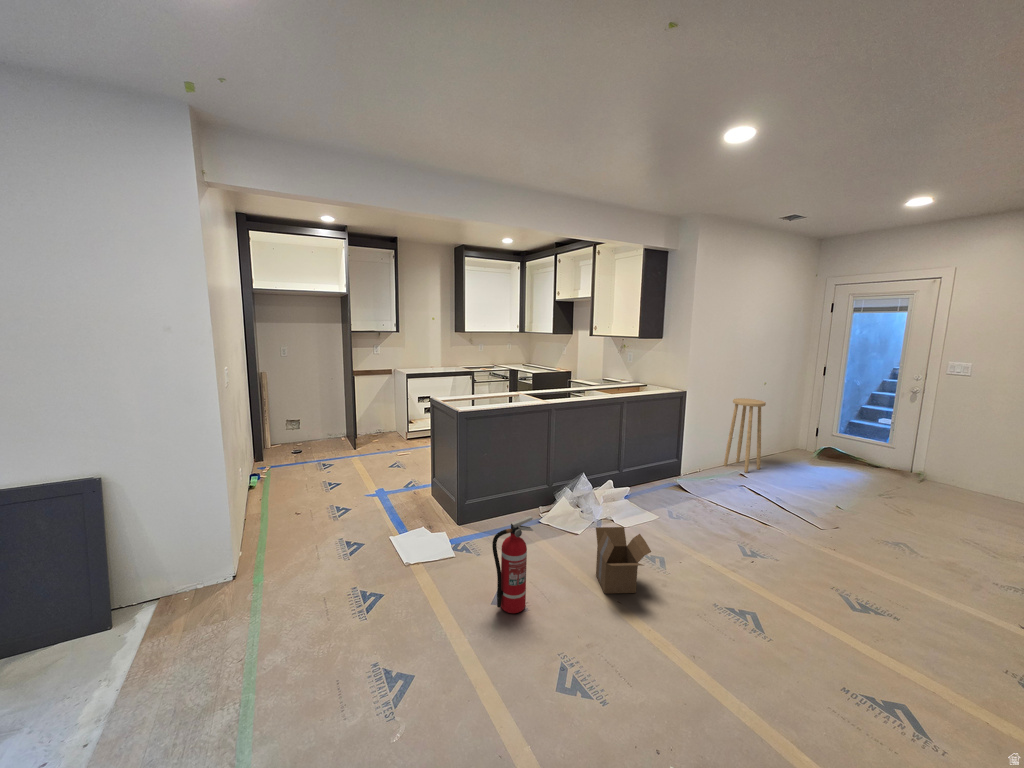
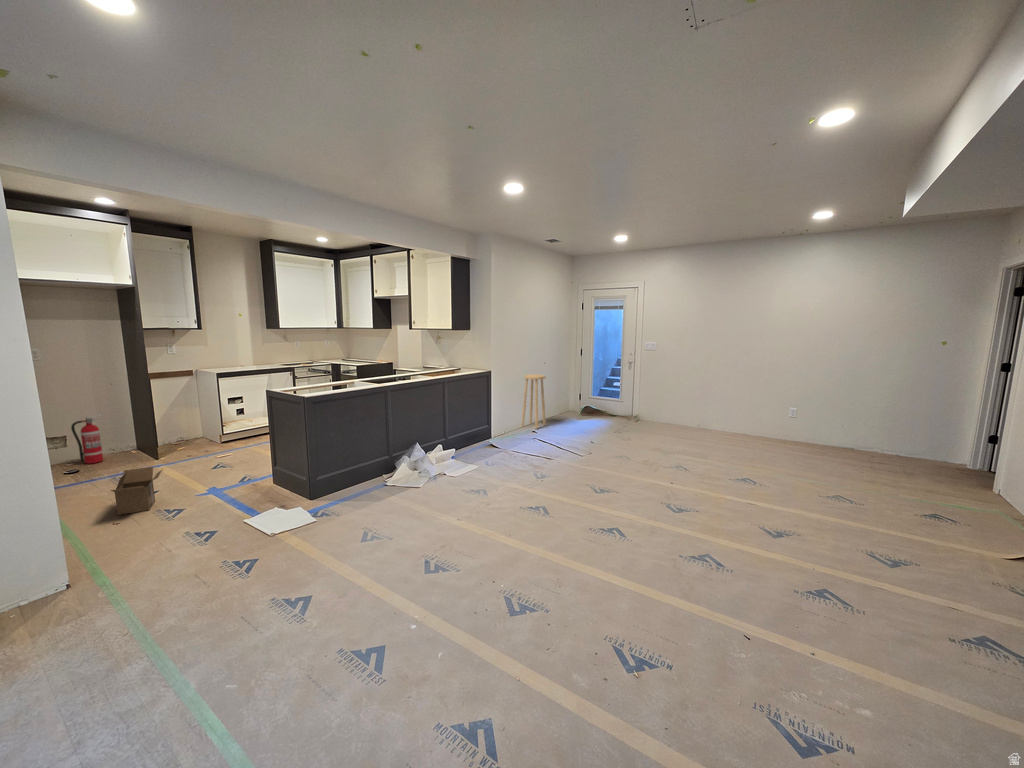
fire extinguisher: present [492,516,533,613] -> present [71,414,103,464]
cardboard box: present [596,527,651,594] -> present [110,467,163,515]

